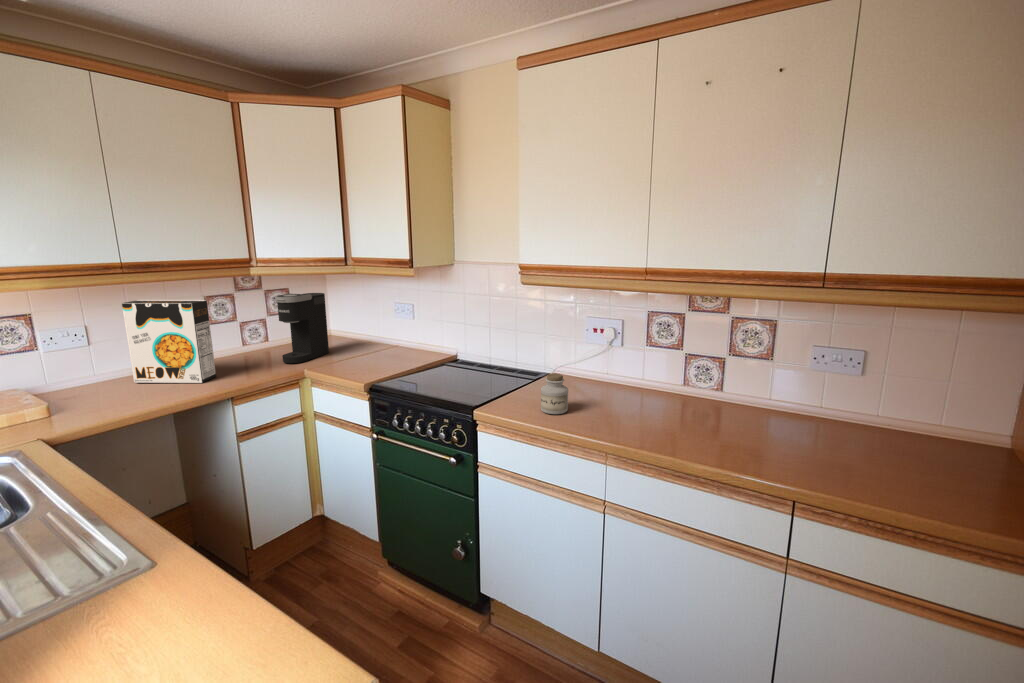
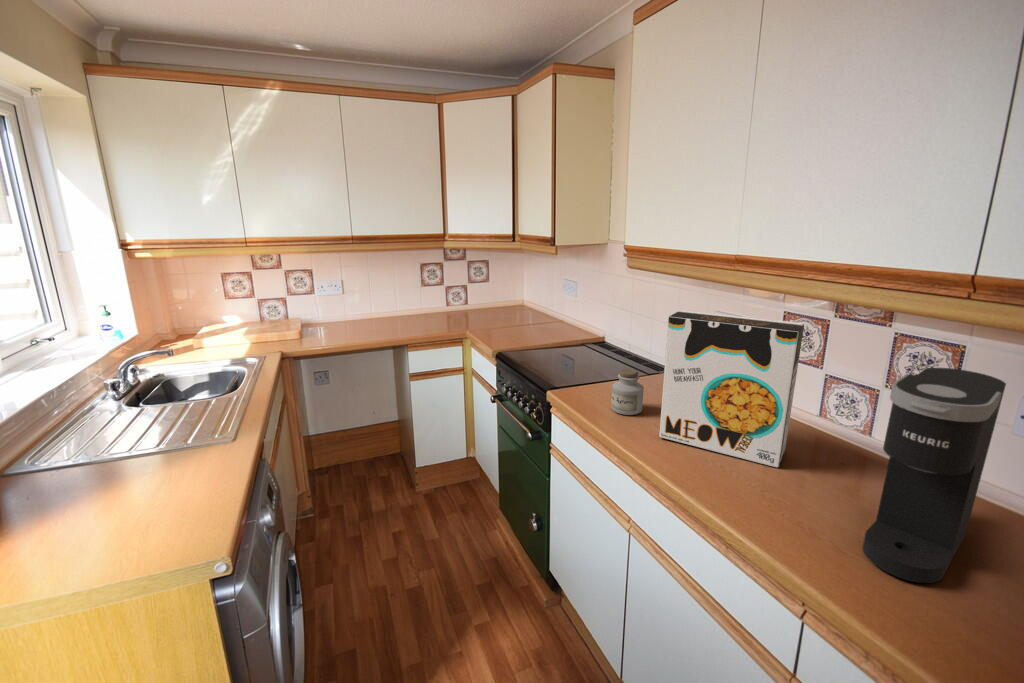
coffee maker: present [276,293,329,364] -> present [863,368,1006,583]
cereal box: present [122,300,216,383] -> present [659,310,804,467]

